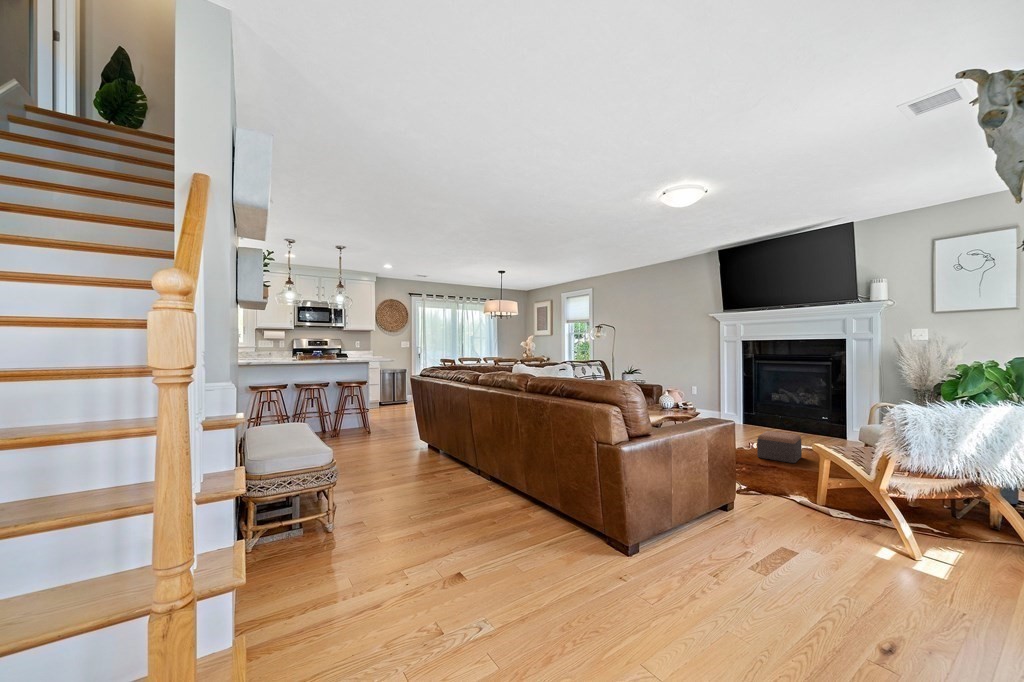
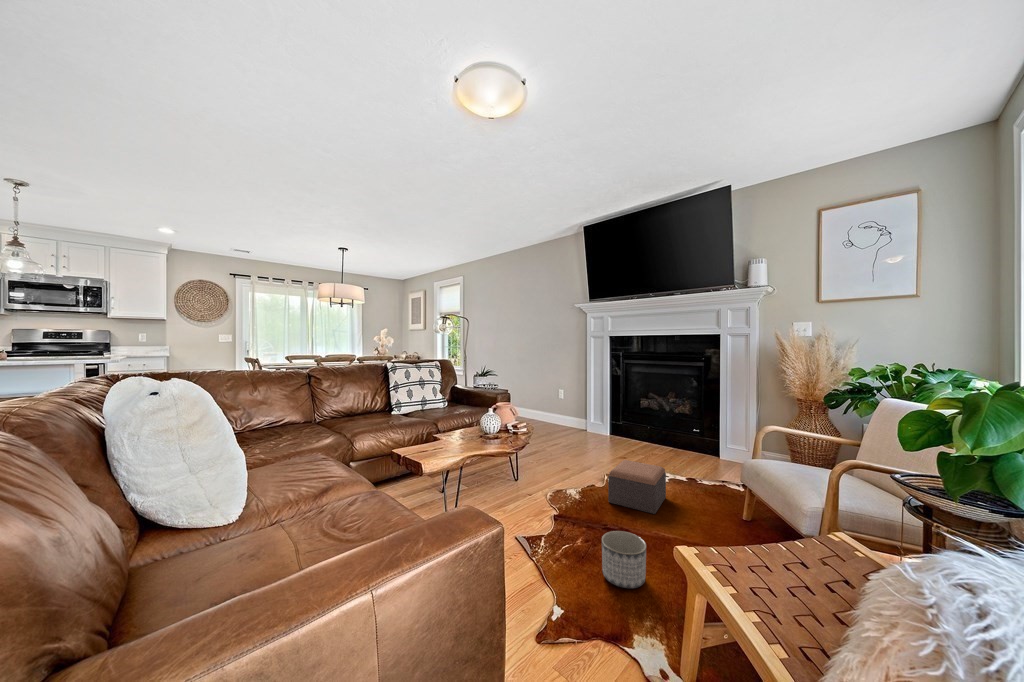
planter: none [766,460,796,487] -> present [602,531,646,589]

